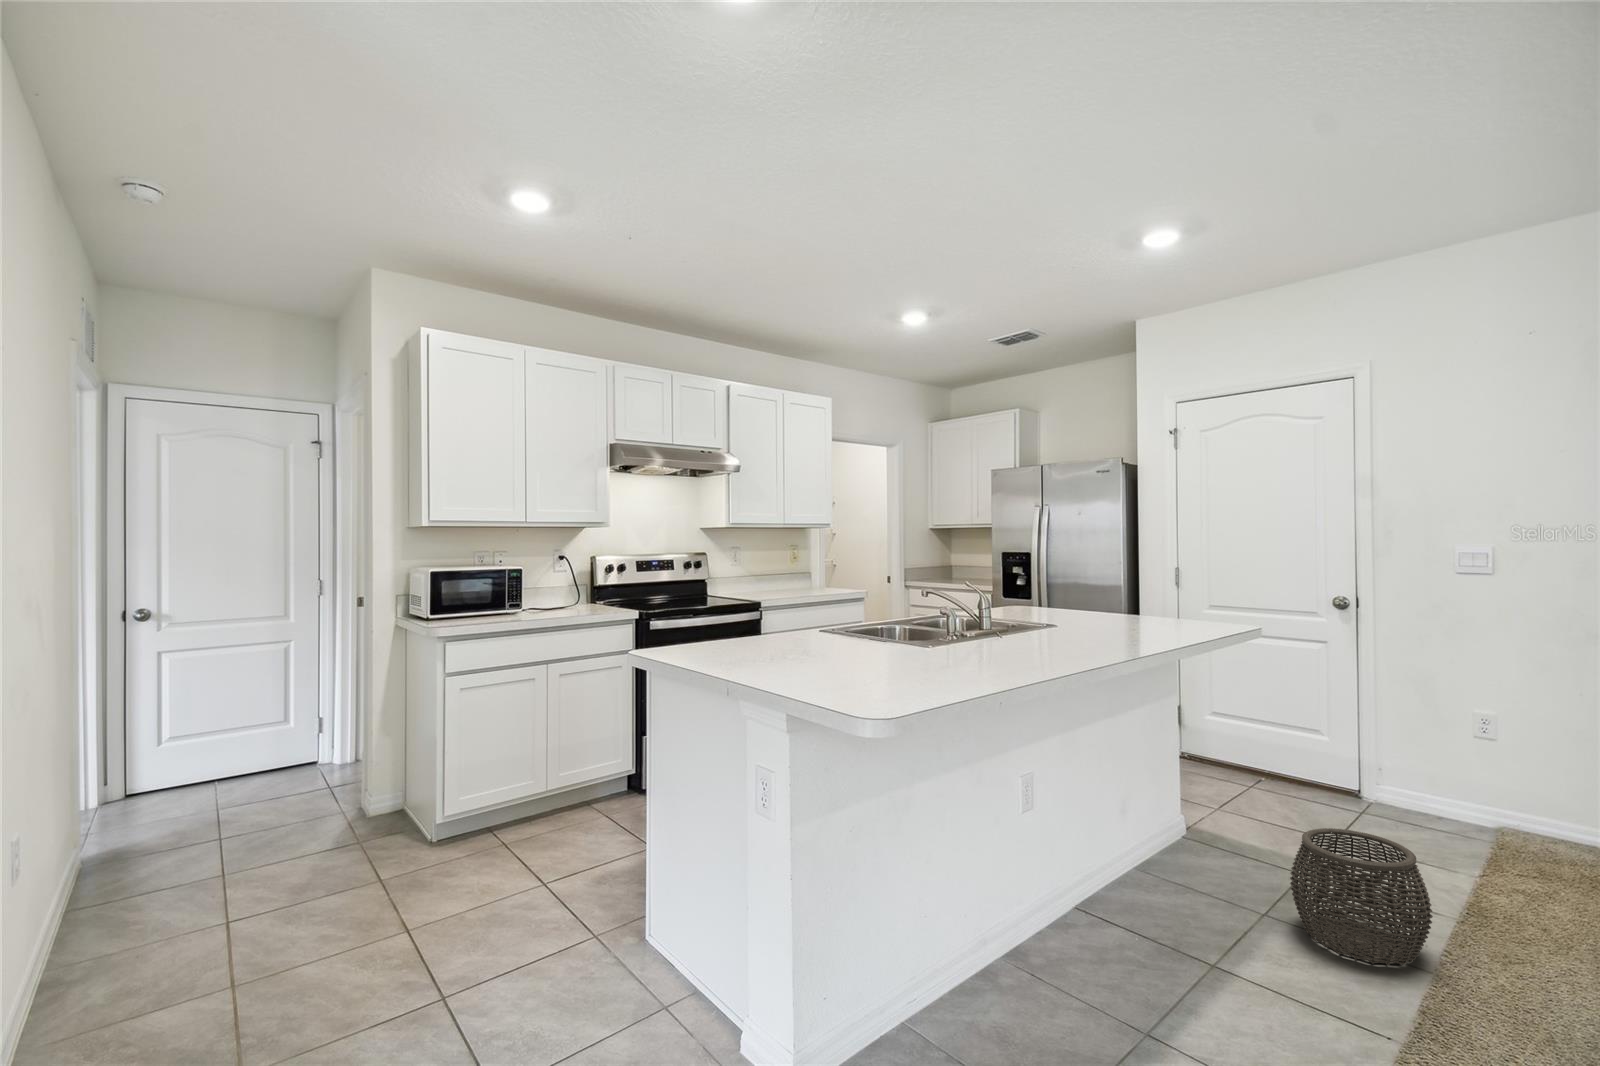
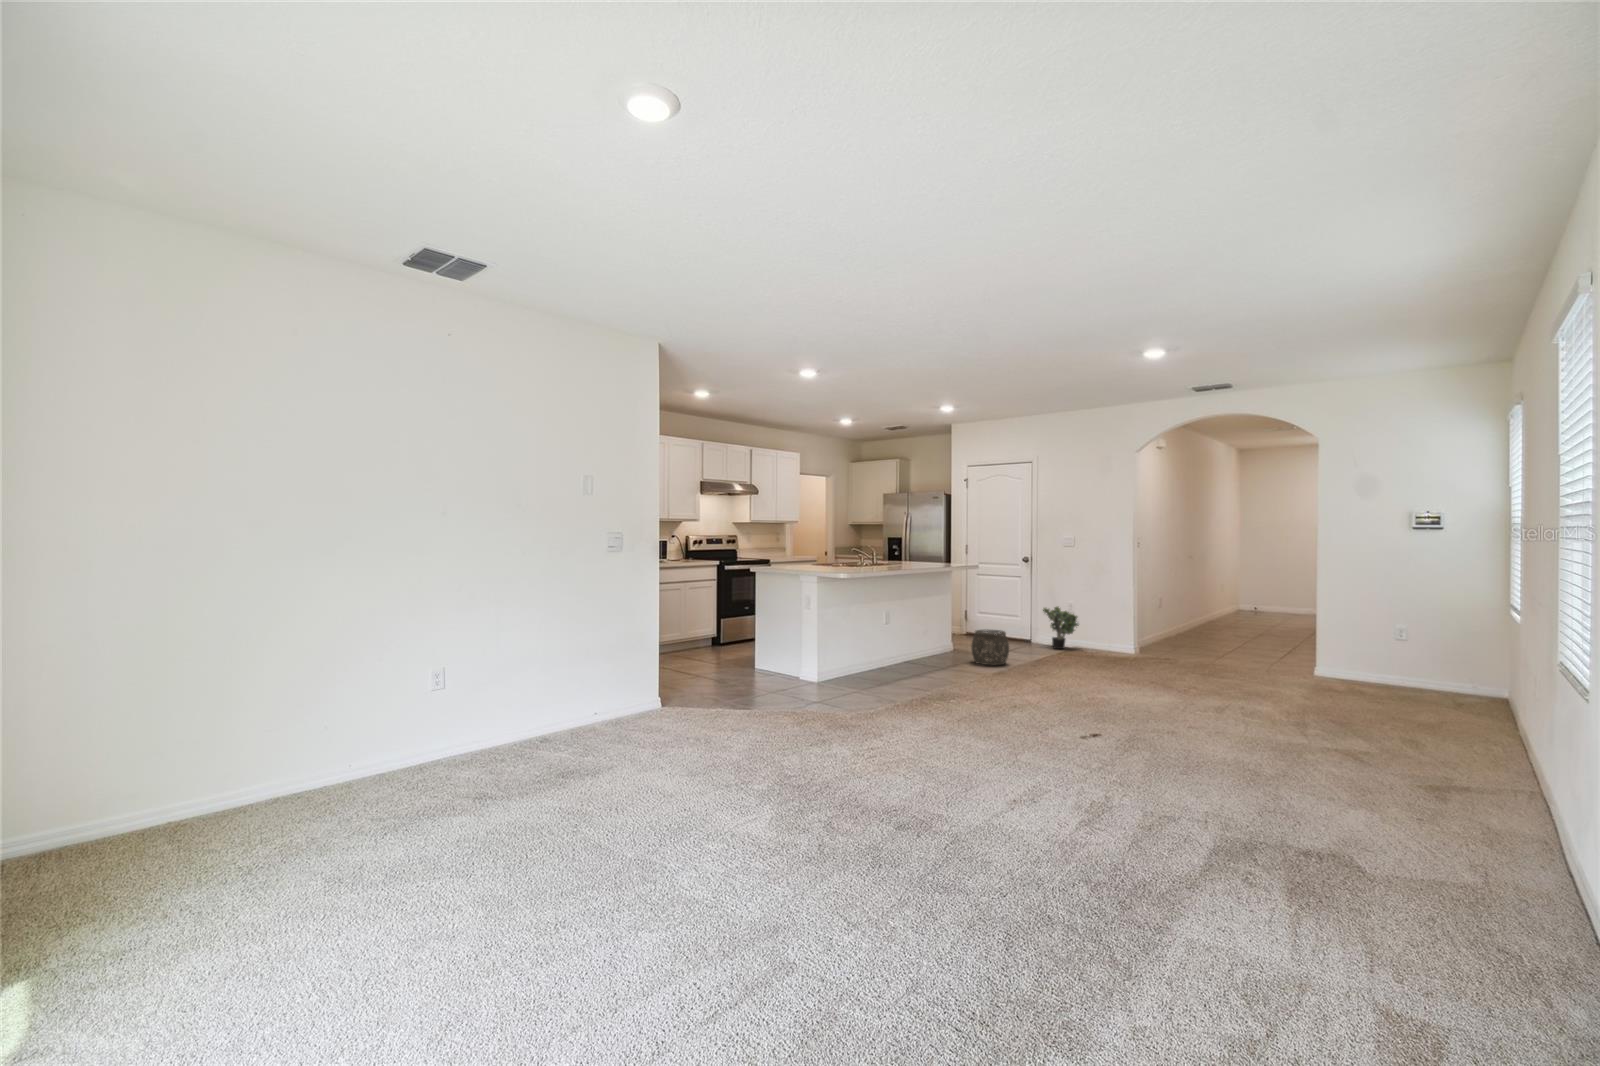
potted plant: none [1407,726,1533,839] -> present [1043,607,1079,649]

